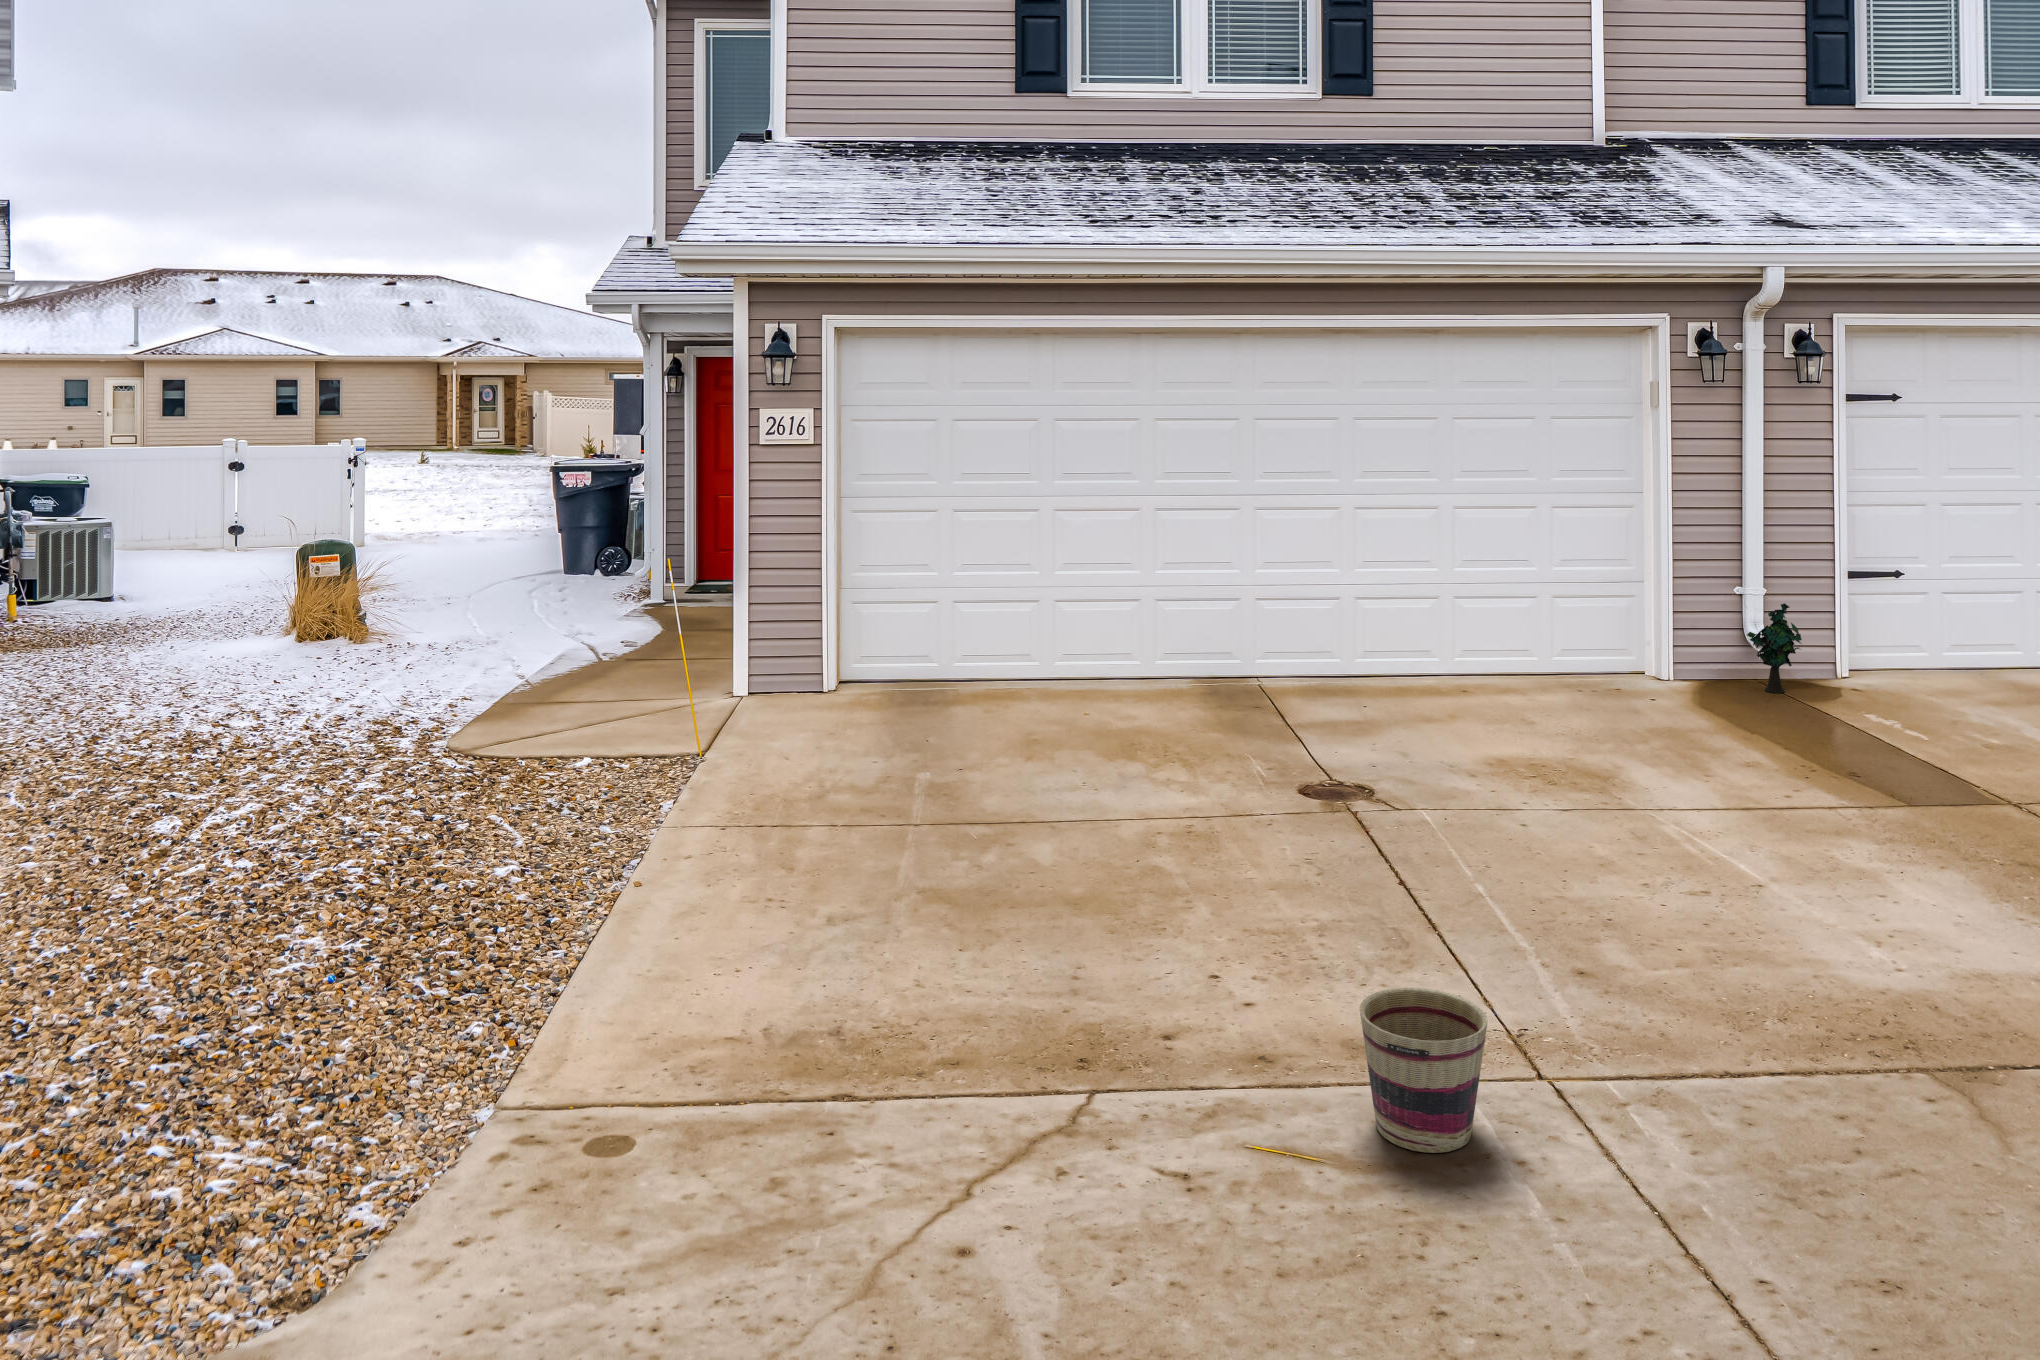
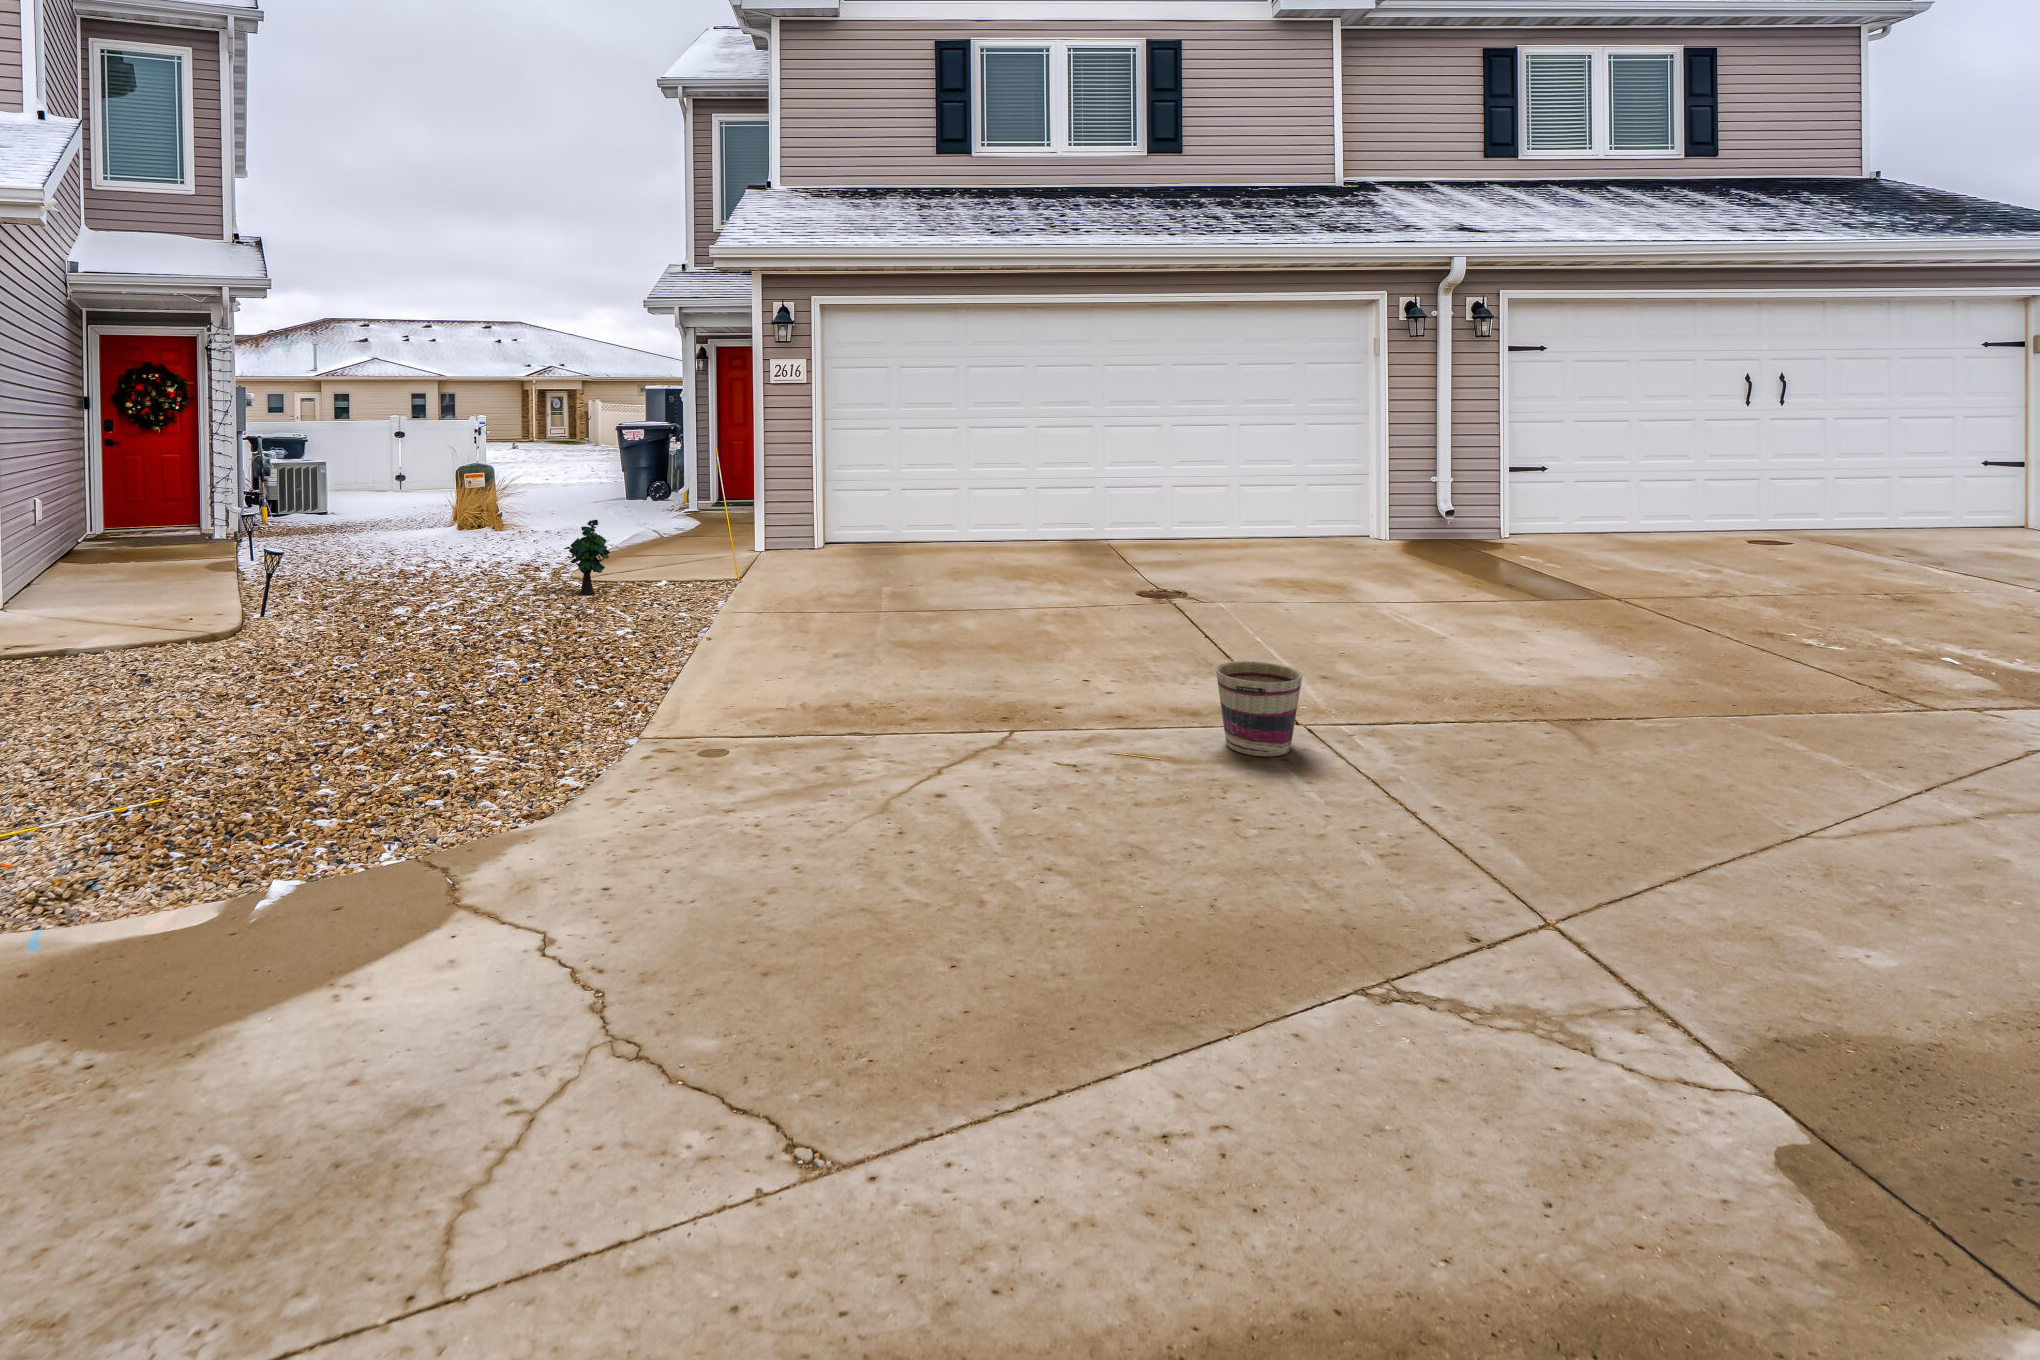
decorative plant: present [1747,603,1802,693] -> present [564,520,610,595]

